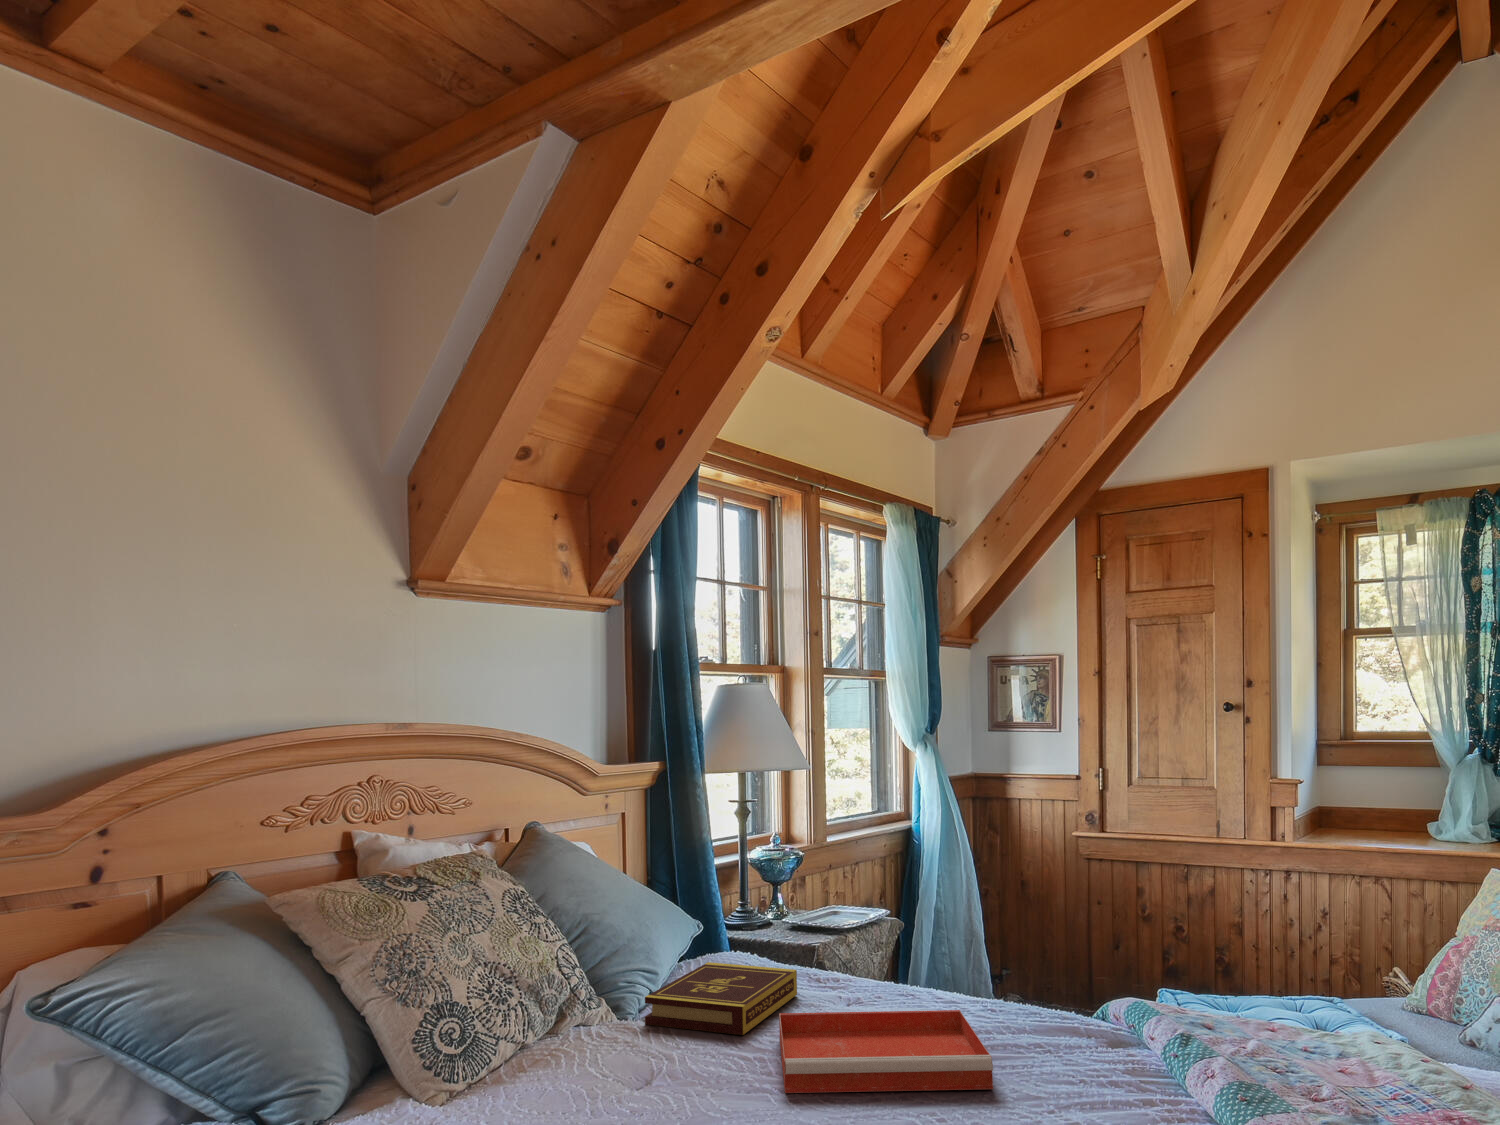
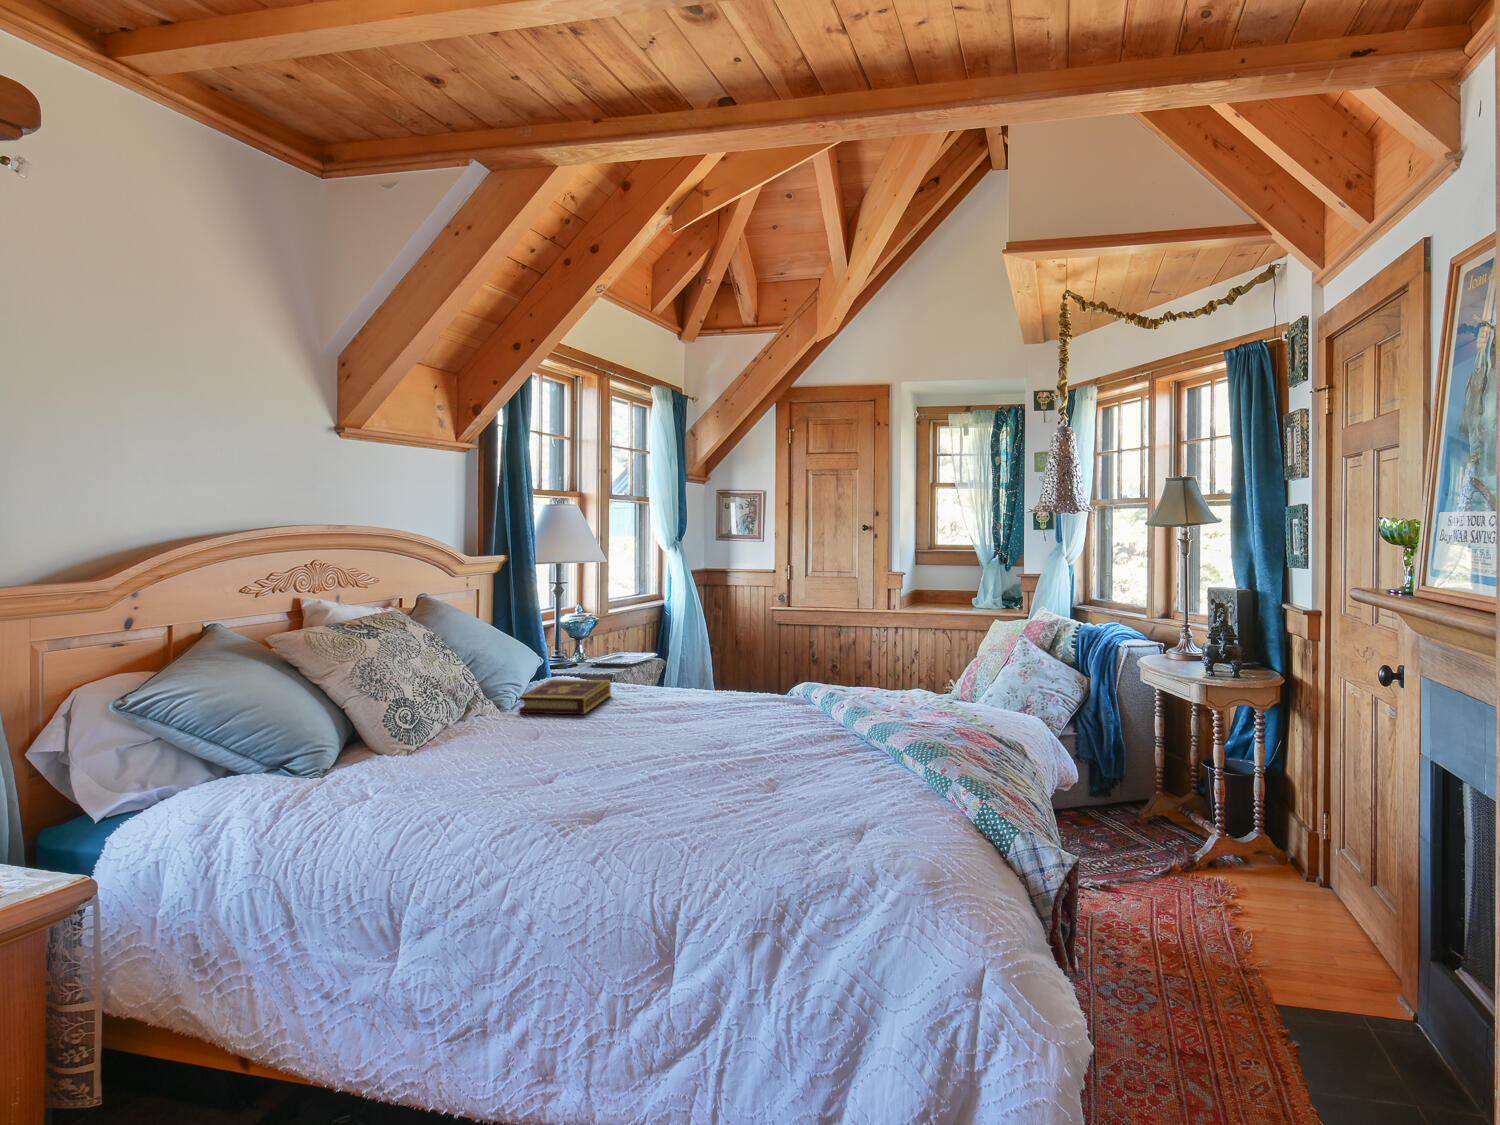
tray: present [779,1010,994,1093] -> none [607,694,736,737]

